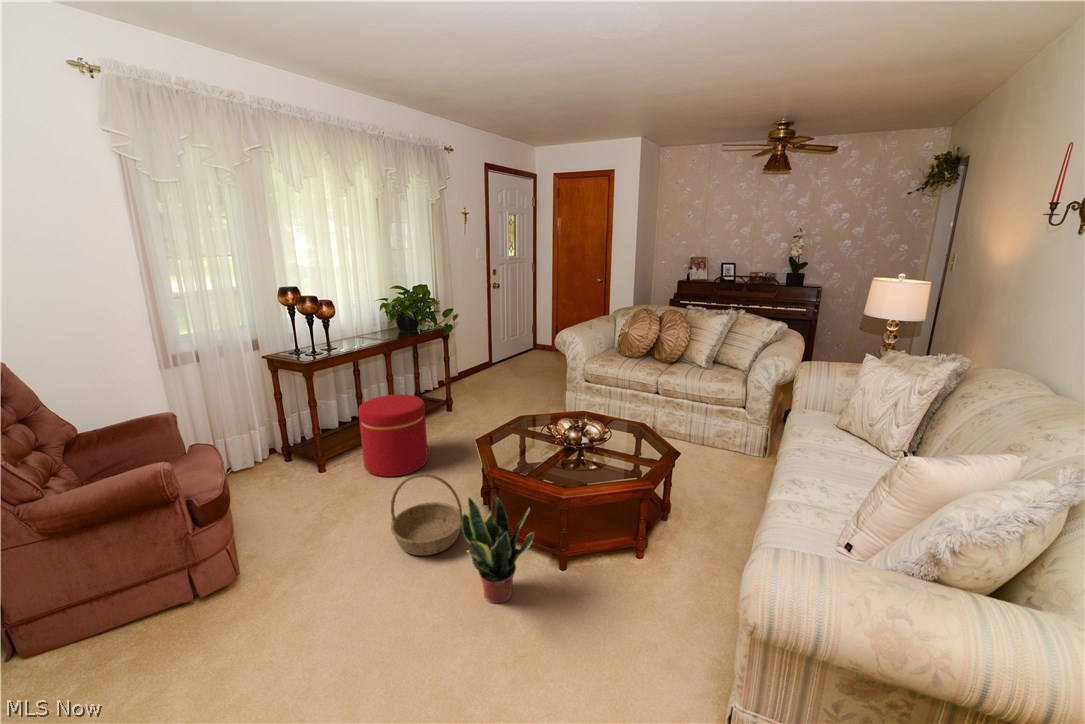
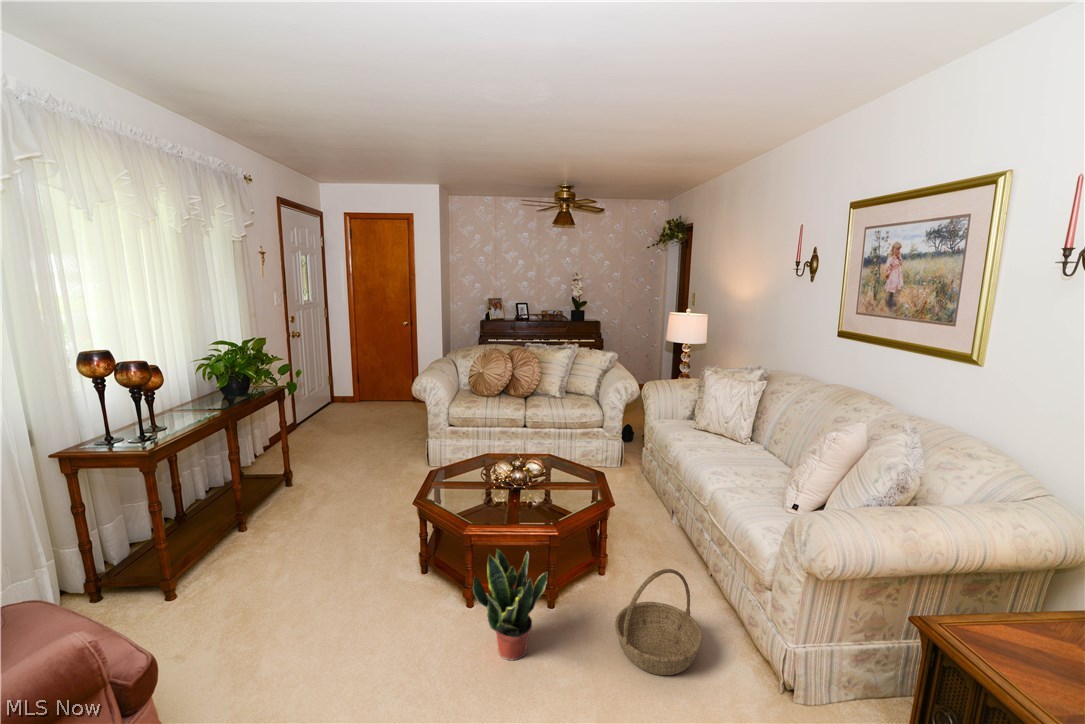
ottoman: present [358,394,428,477] -> none [219,474,314,584]
basket: present [391,473,463,555] -> present [615,569,703,675]

